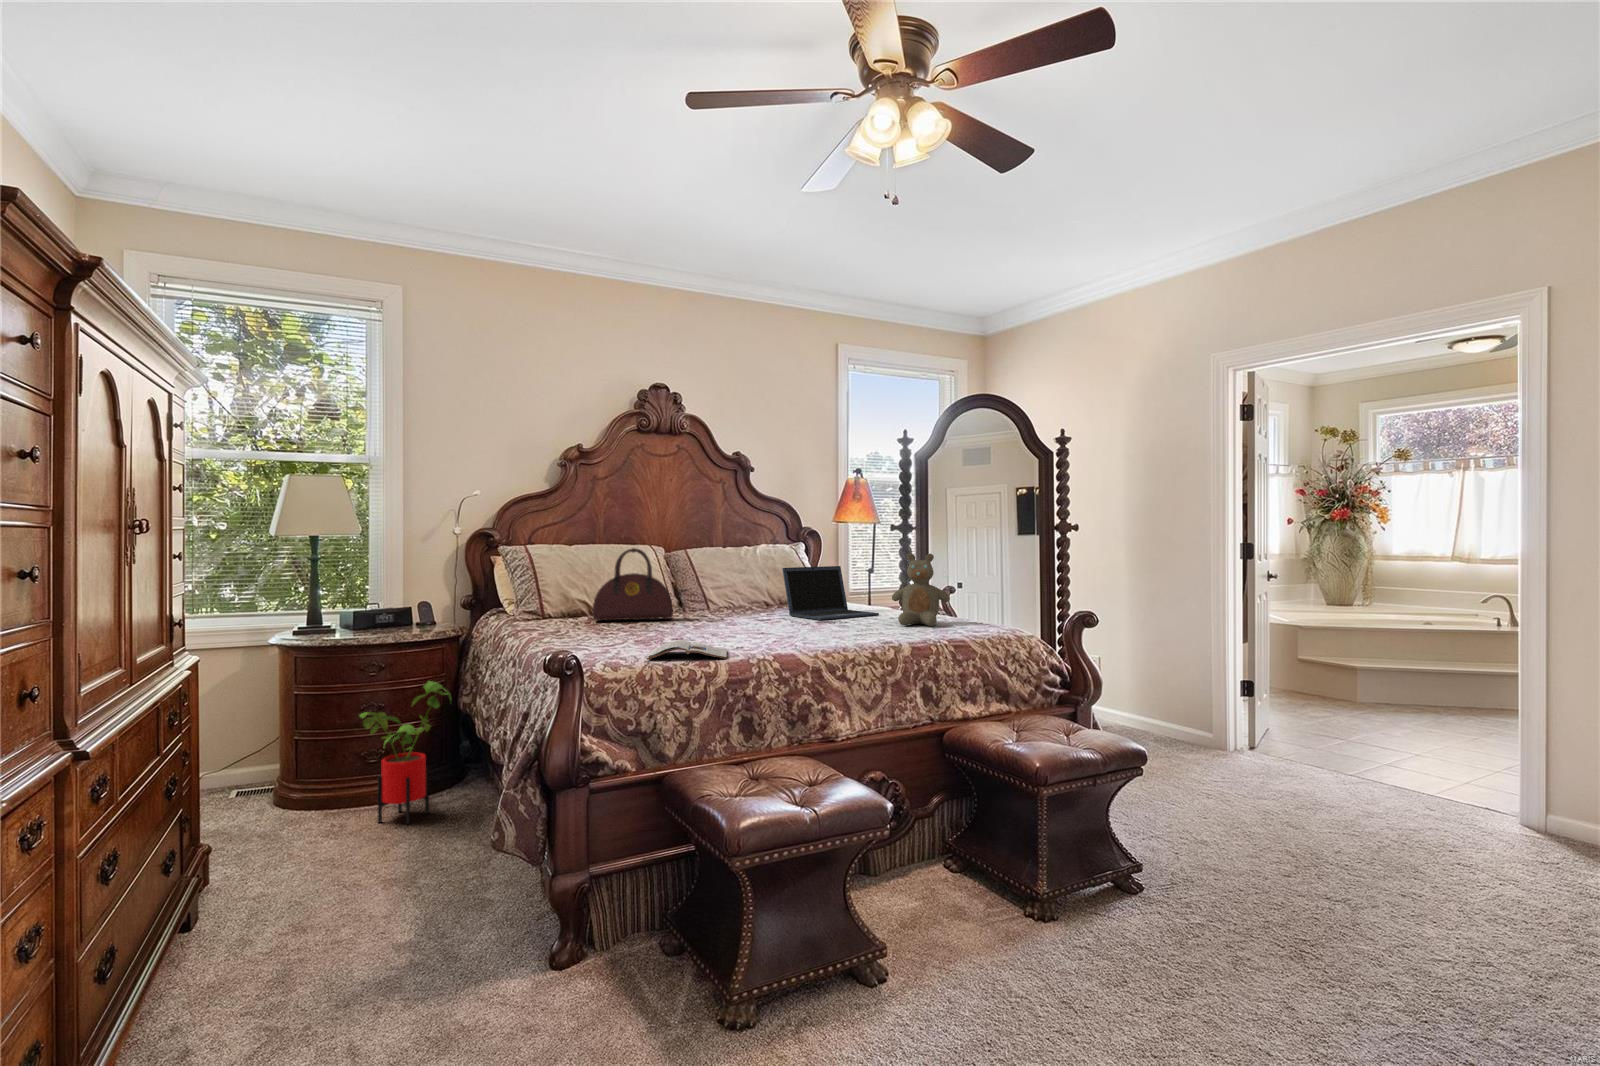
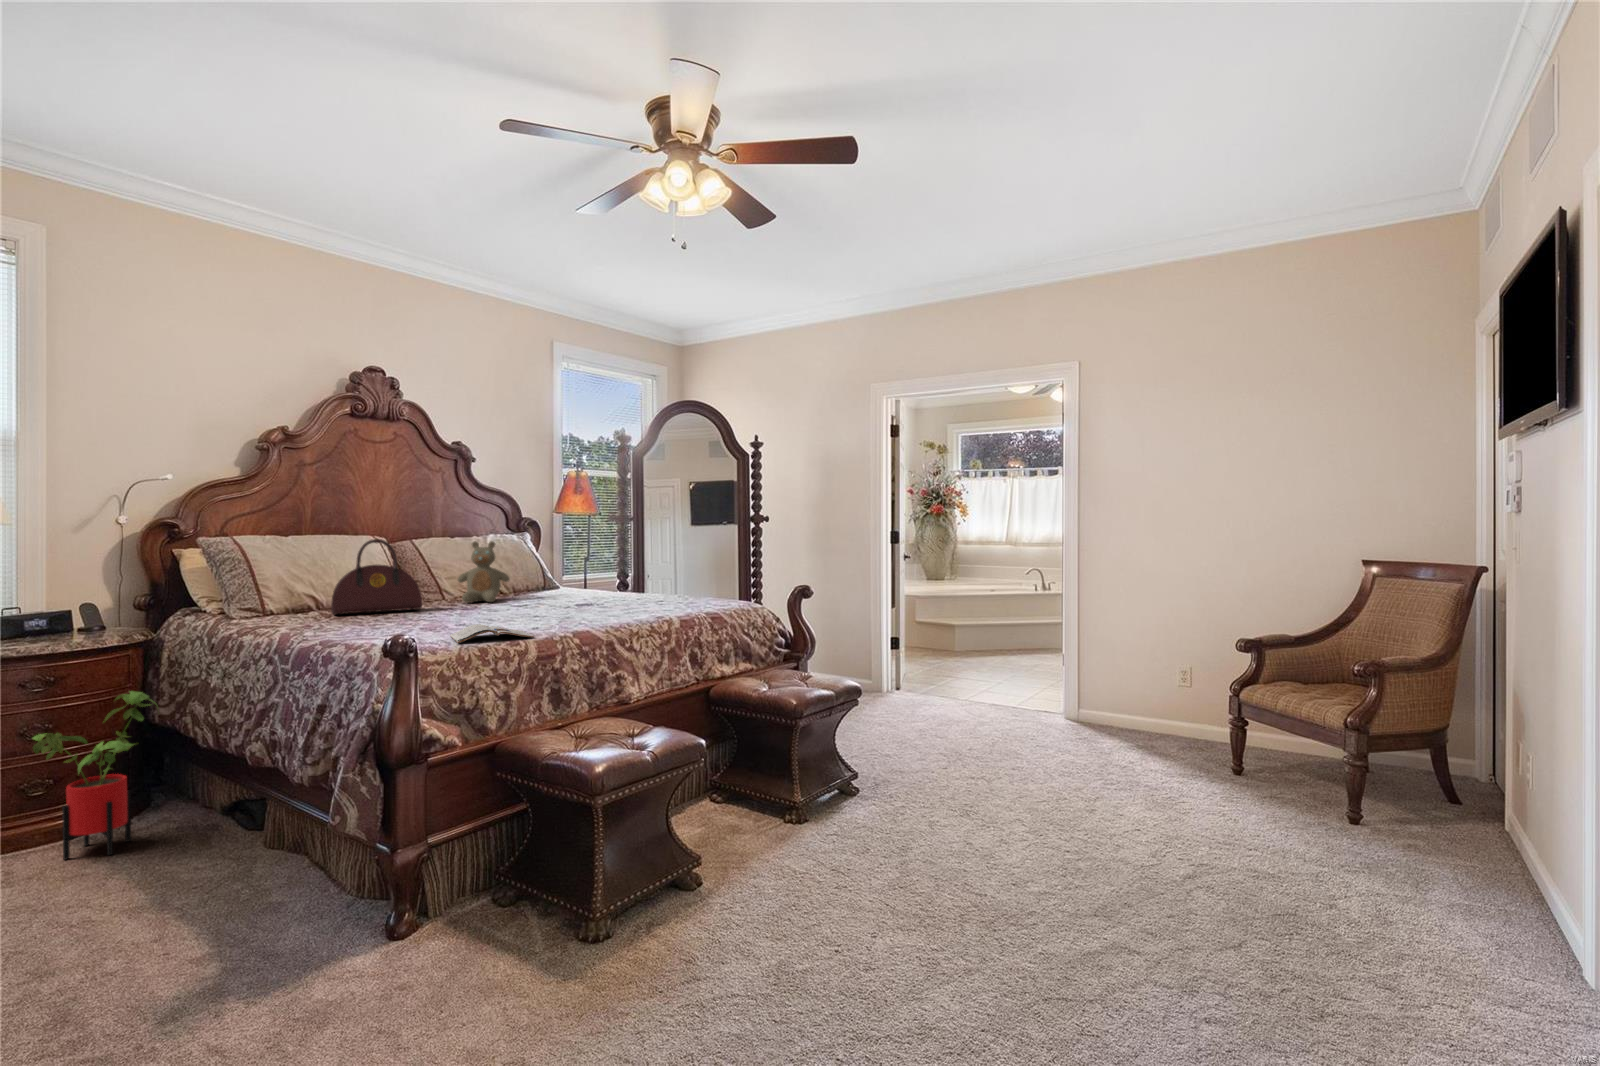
teddy bear: present [892,554,950,626] -> present [458,541,510,603]
laptop: present [782,566,879,620] -> none [529,554,622,603]

